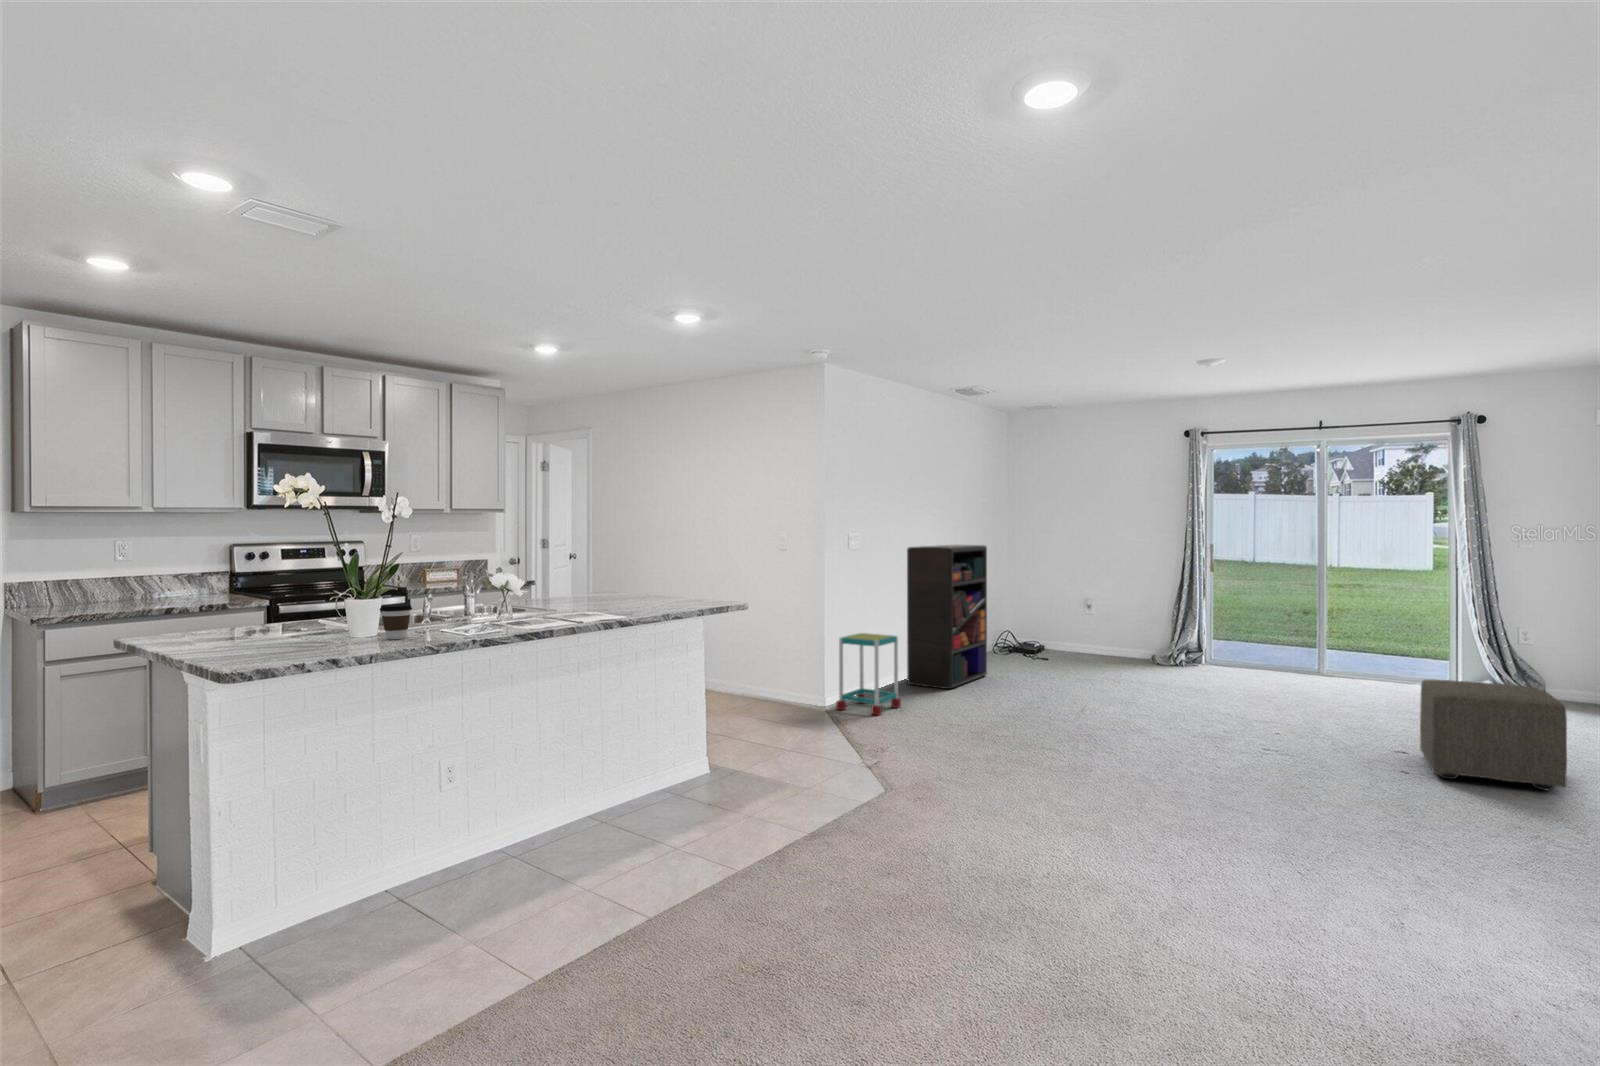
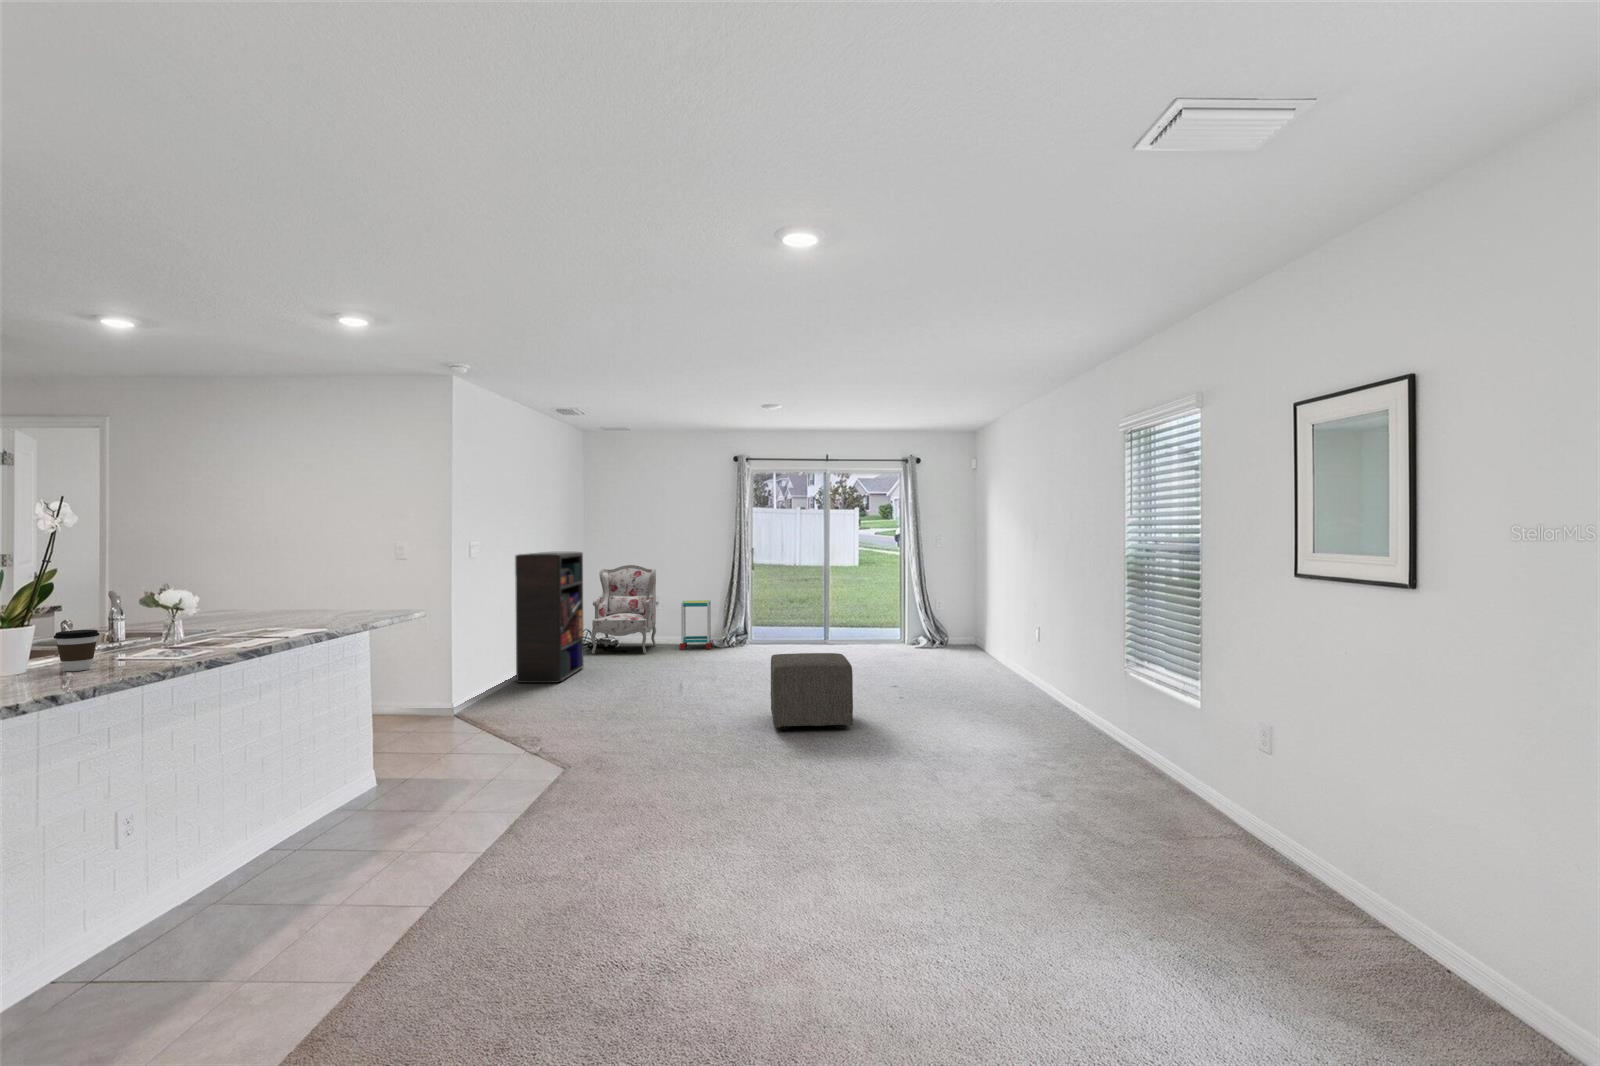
armchair: none [1007,562,1088,666] -> present [591,565,656,654]
side table: present [836,633,901,715] -> present [680,600,712,649]
ottoman: present [1420,680,1567,790] -> present [771,653,853,730]

